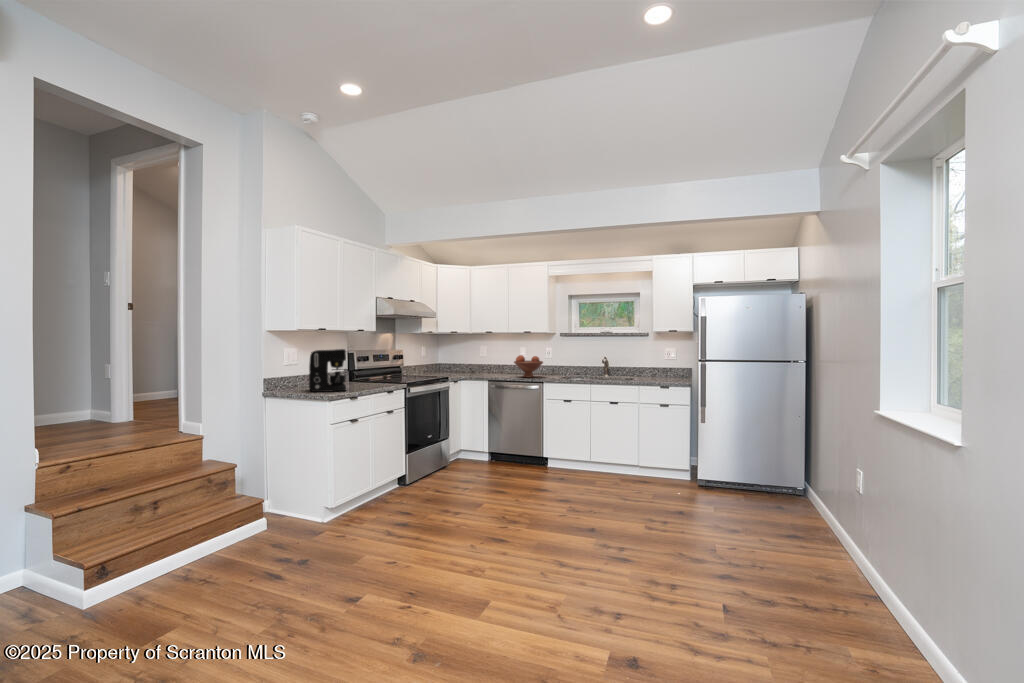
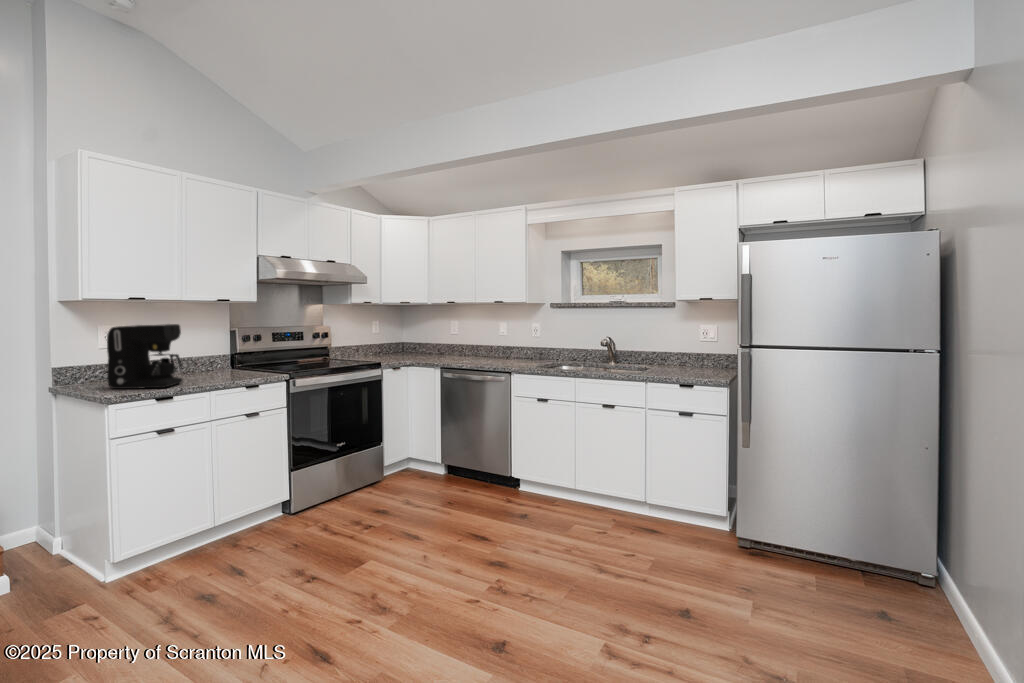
fruit bowl: present [514,355,543,378] -> none [476,334,518,366]

